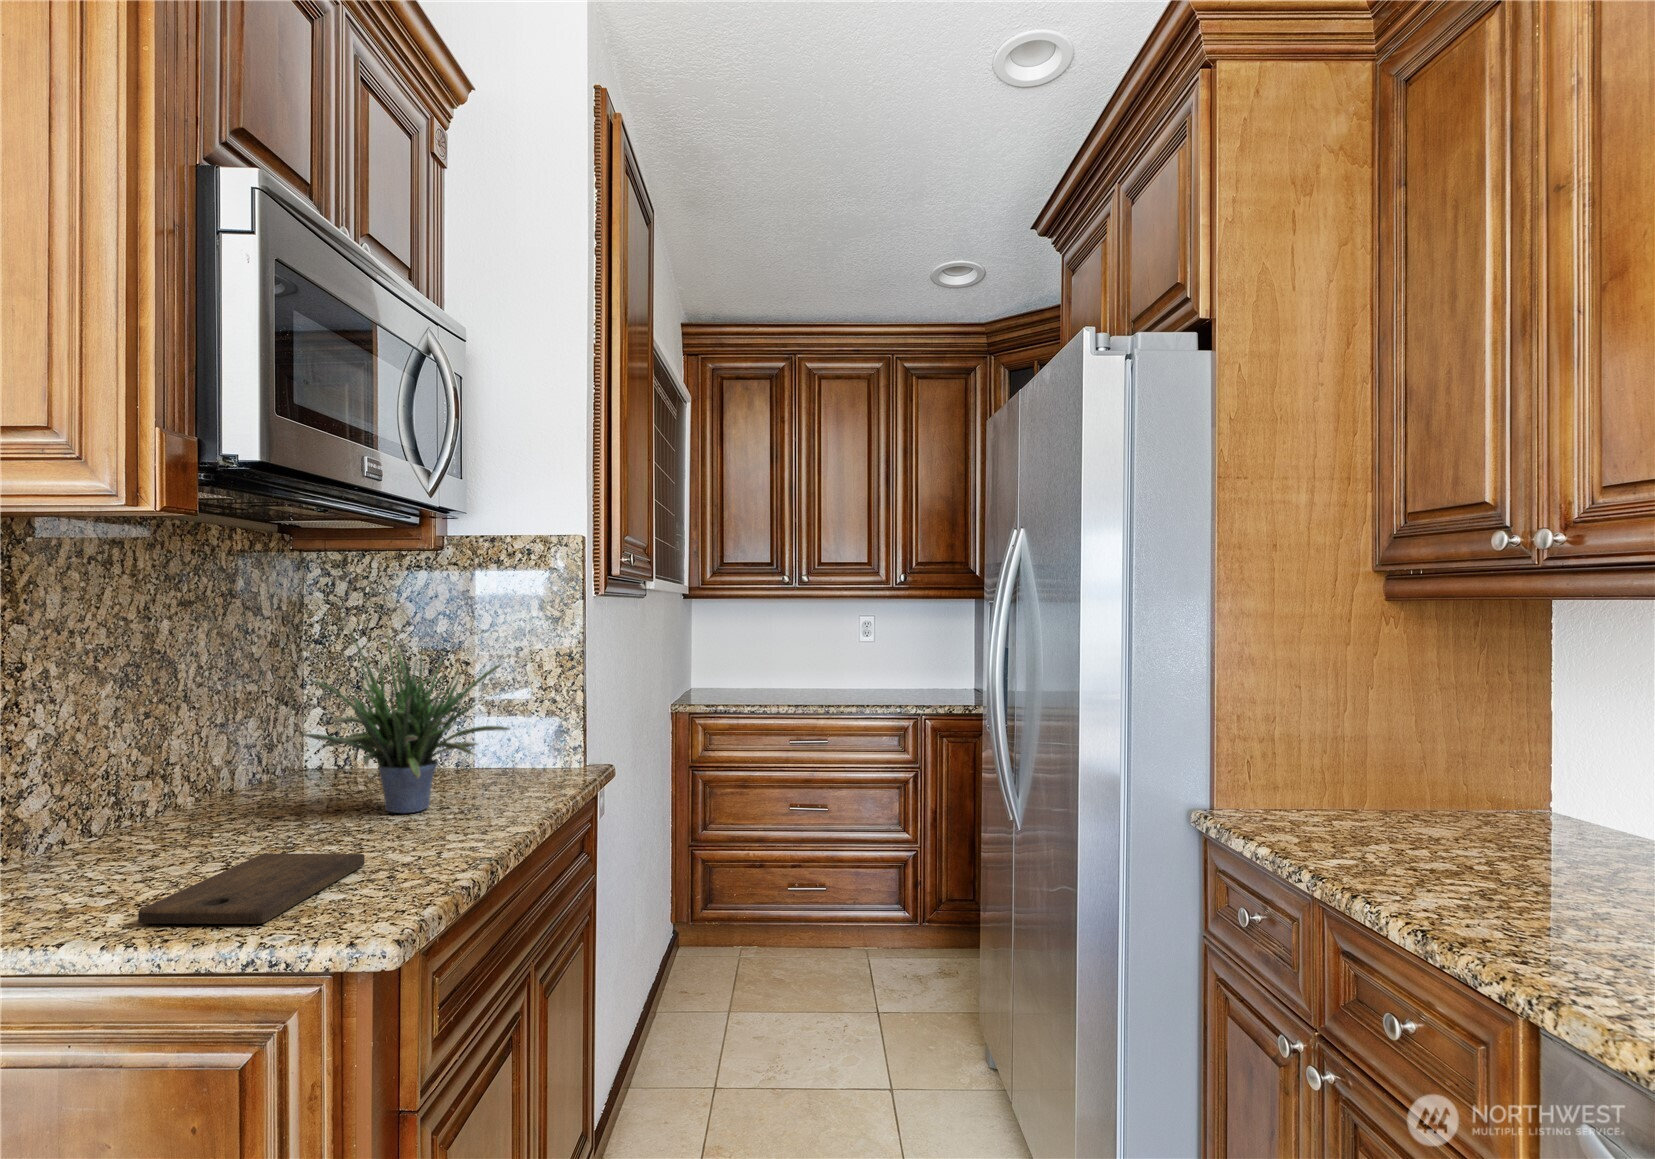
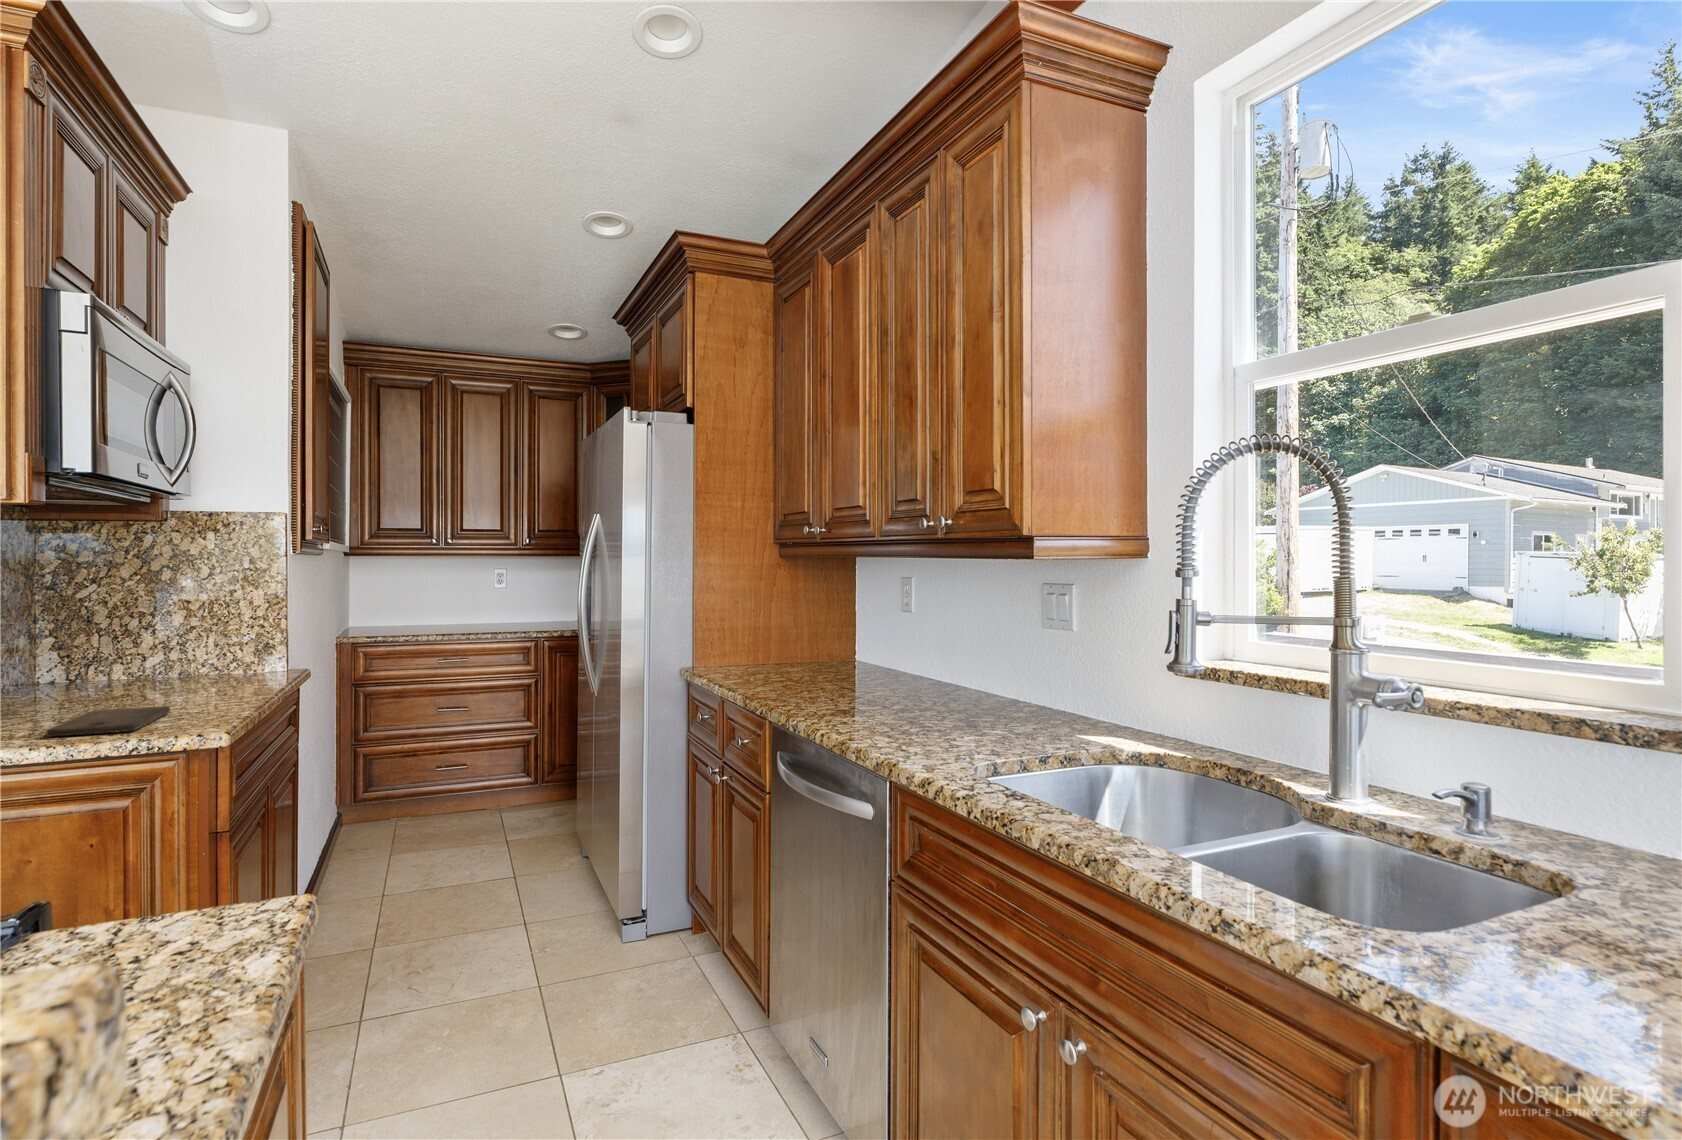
potted plant: present [302,628,510,813] -> none [77,569,250,695]

